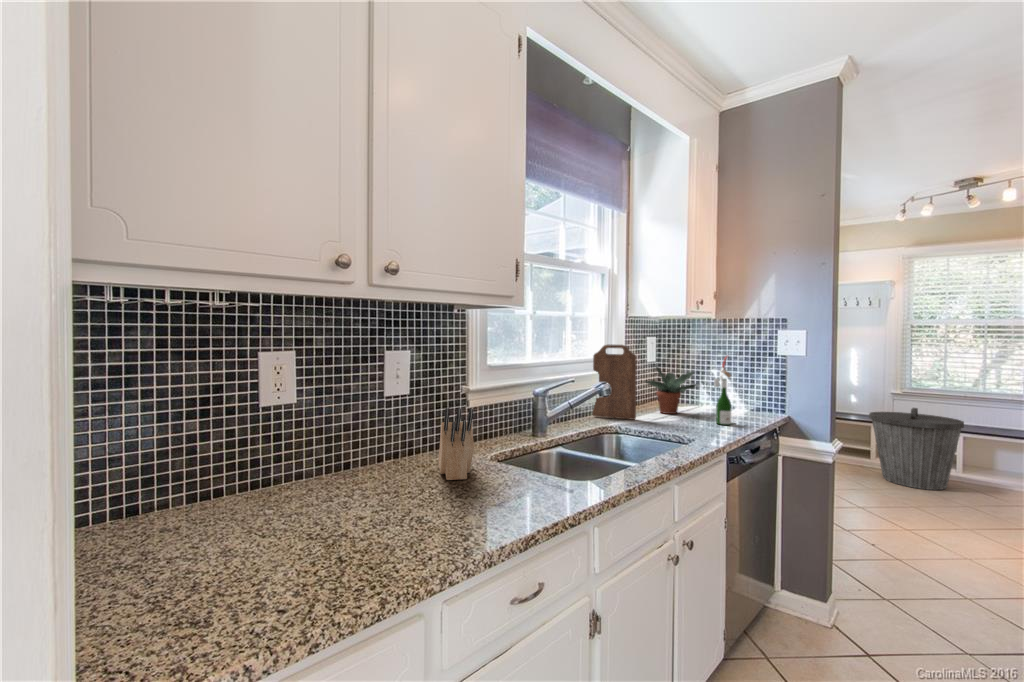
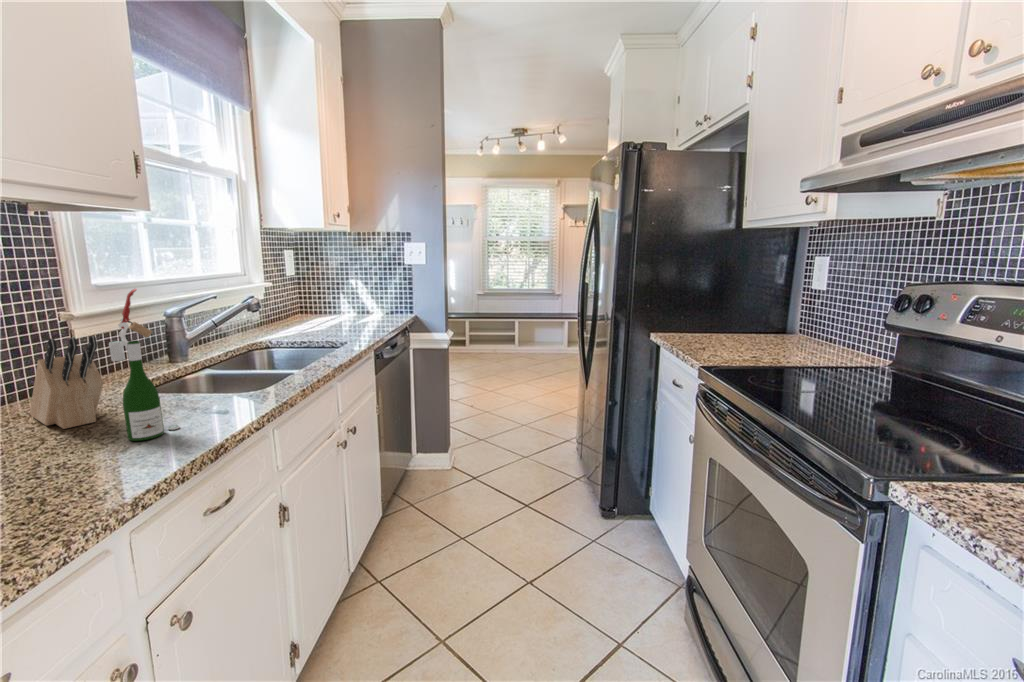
cutting board: present [593,344,637,420] -> none [225,257,284,337]
wine bottle: present [714,356,734,425] -> present [109,289,179,441]
potted plant: present [644,366,699,414] -> none [282,277,345,325]
trash can: present [869,408,964,490] -> none [465,303,516,361]

